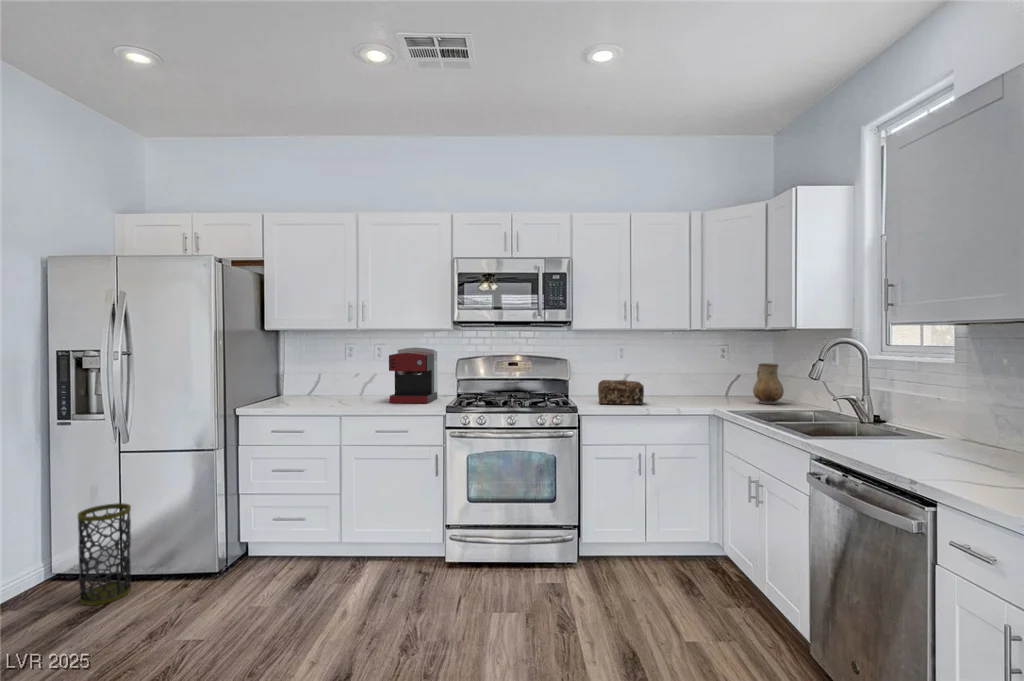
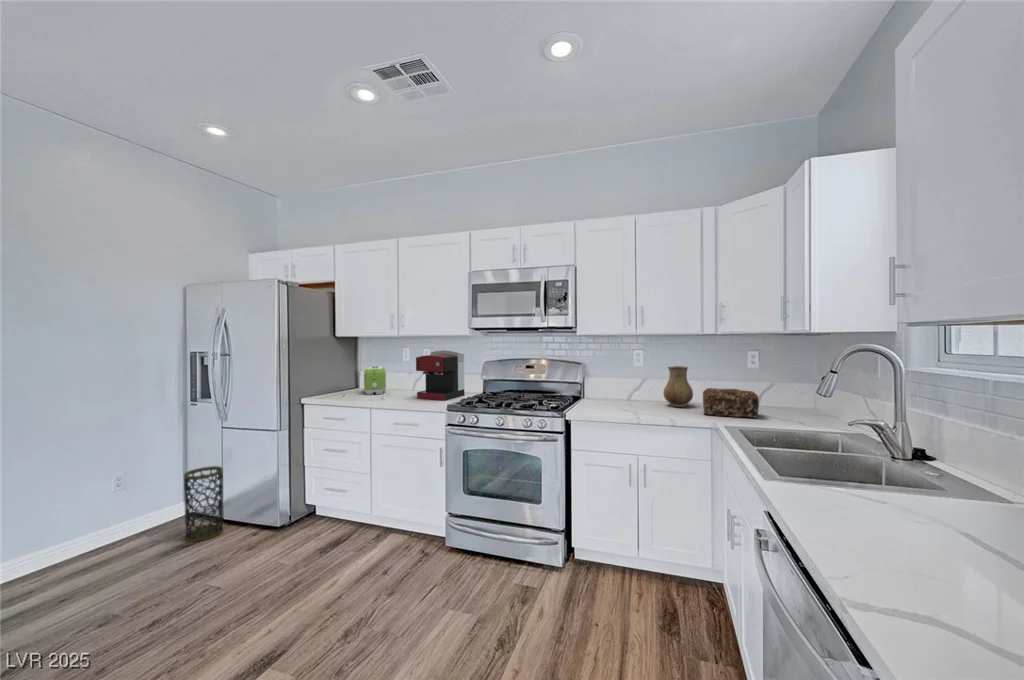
ceramic pitcher: present [753,363,784,404] -> present [663,366,693,407]
toaster: none [303,368,336,402] -> present [364,366,386,395]
bread loaf: present [598,380,644,404] -> present [703,388,759,417]

